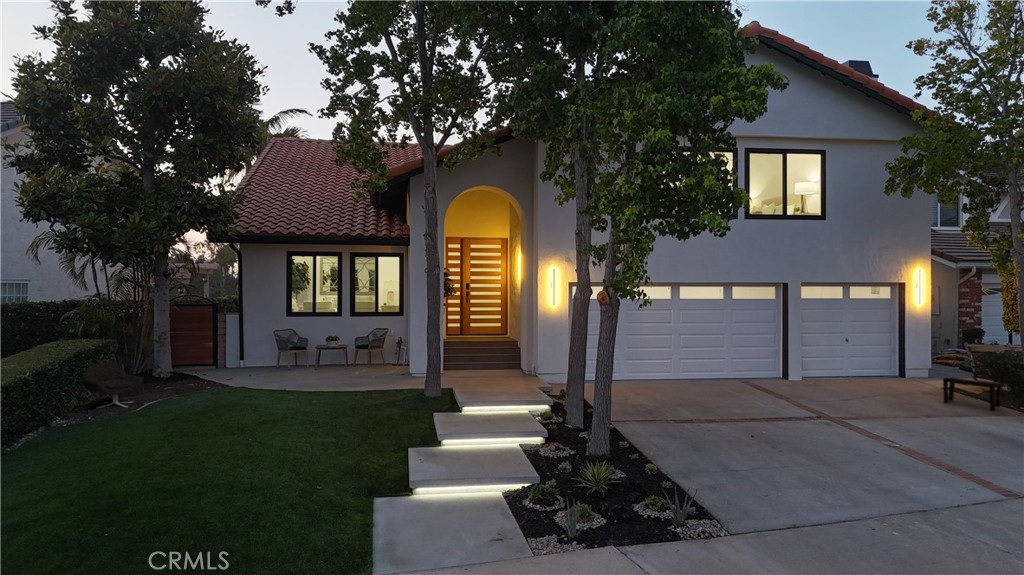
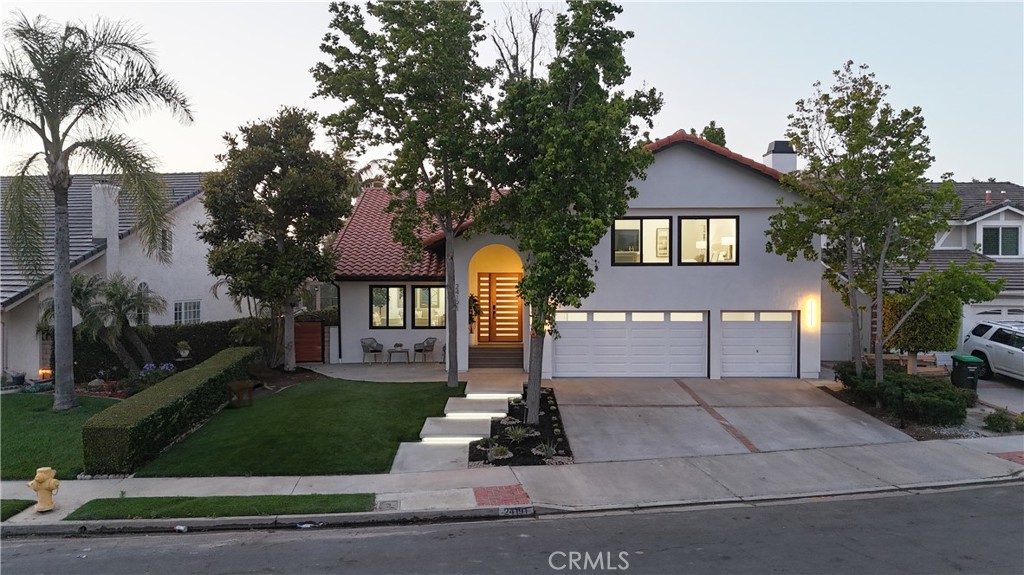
bench: present [943,377,1003,411] -> present [227,381,253,408]

